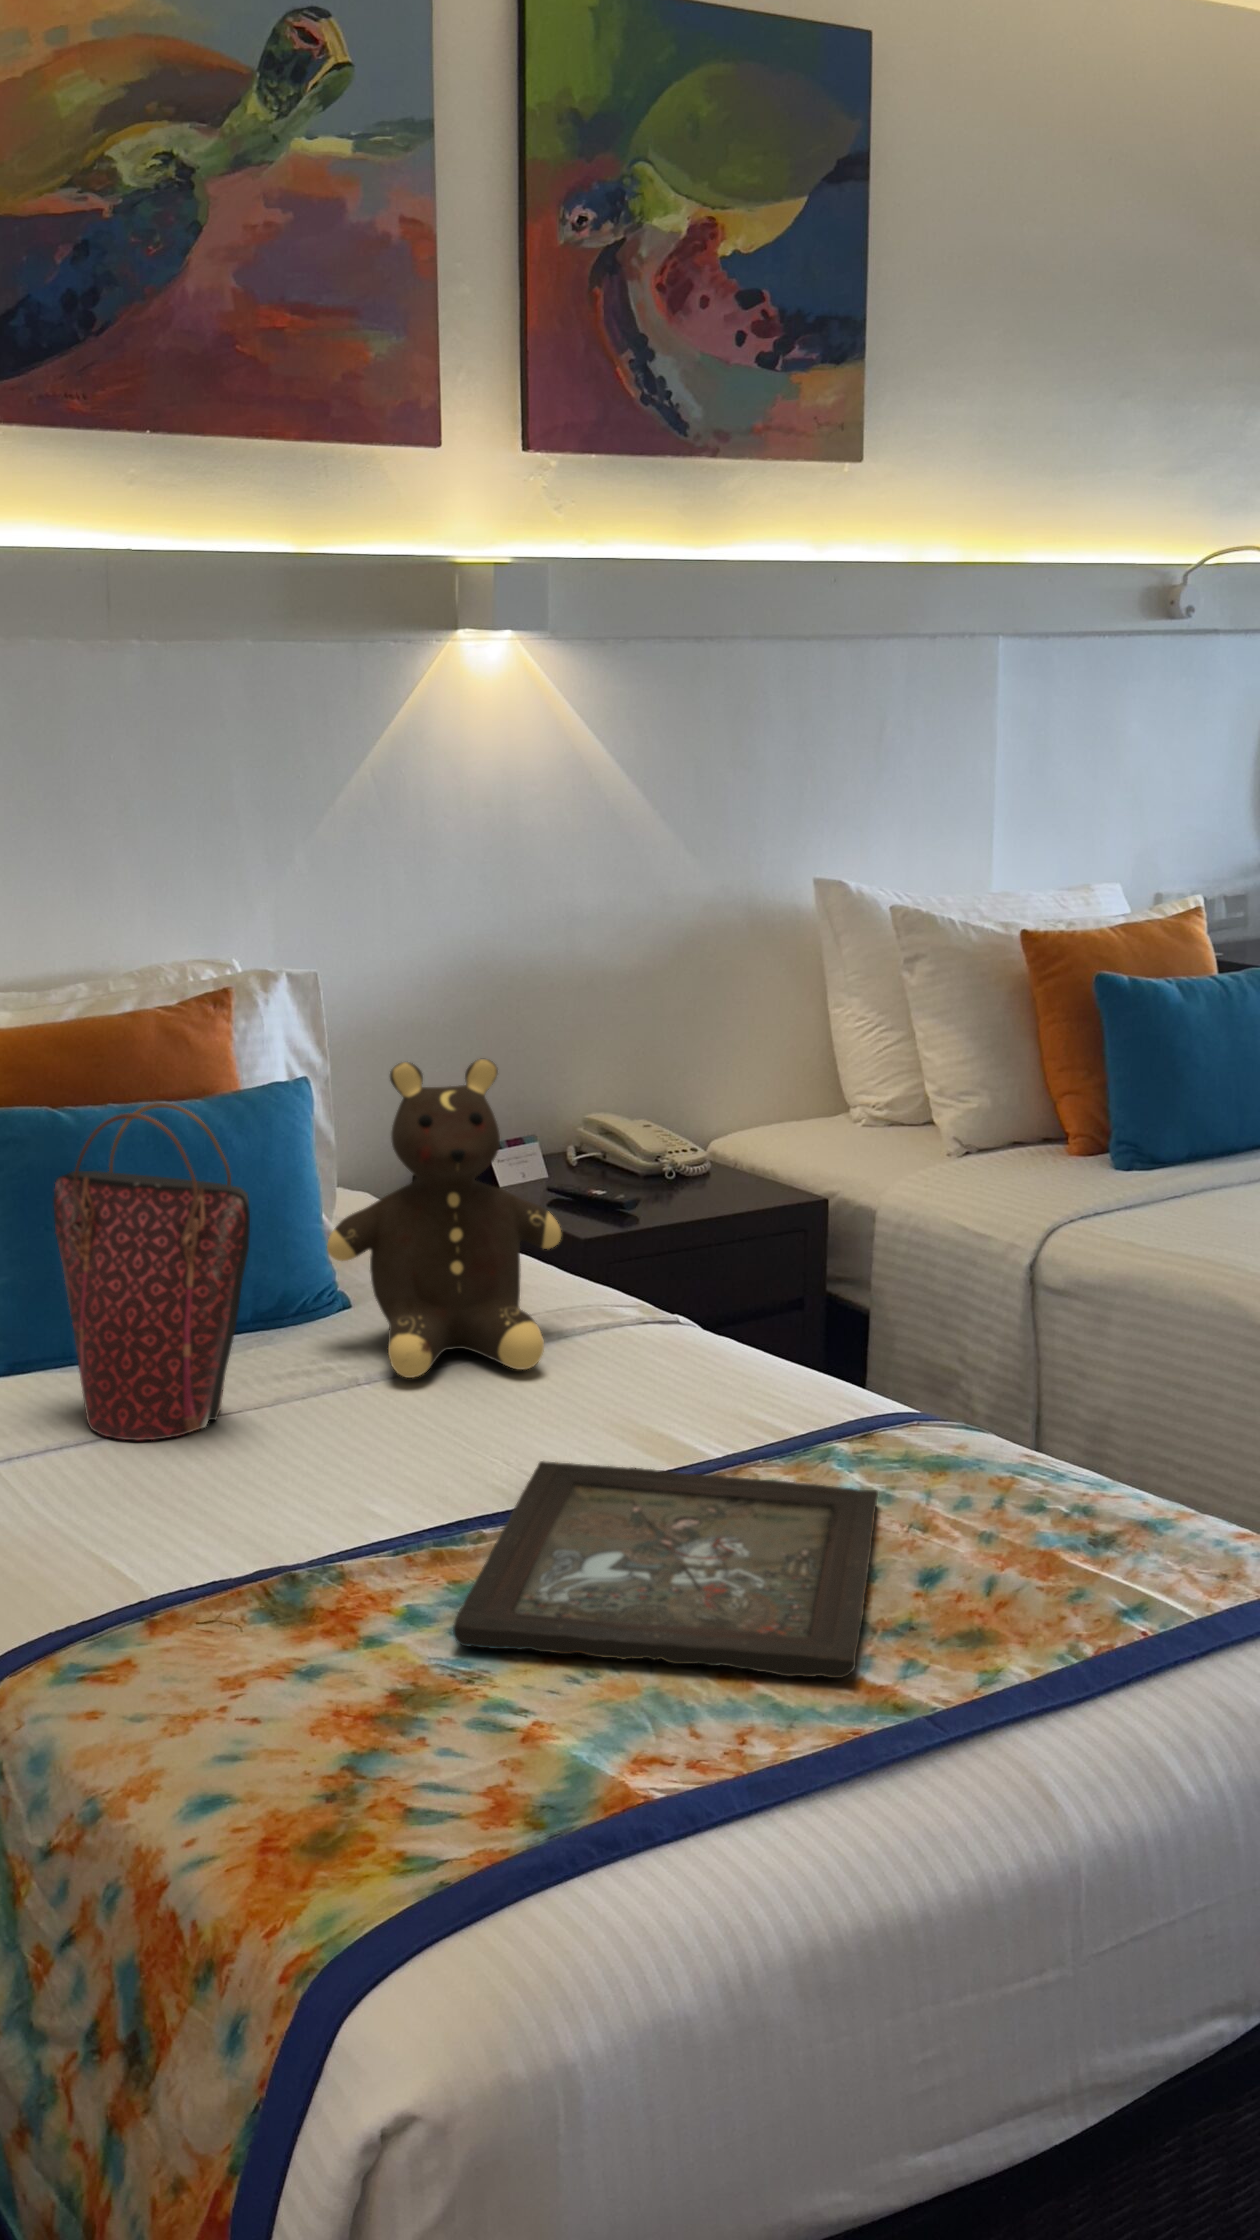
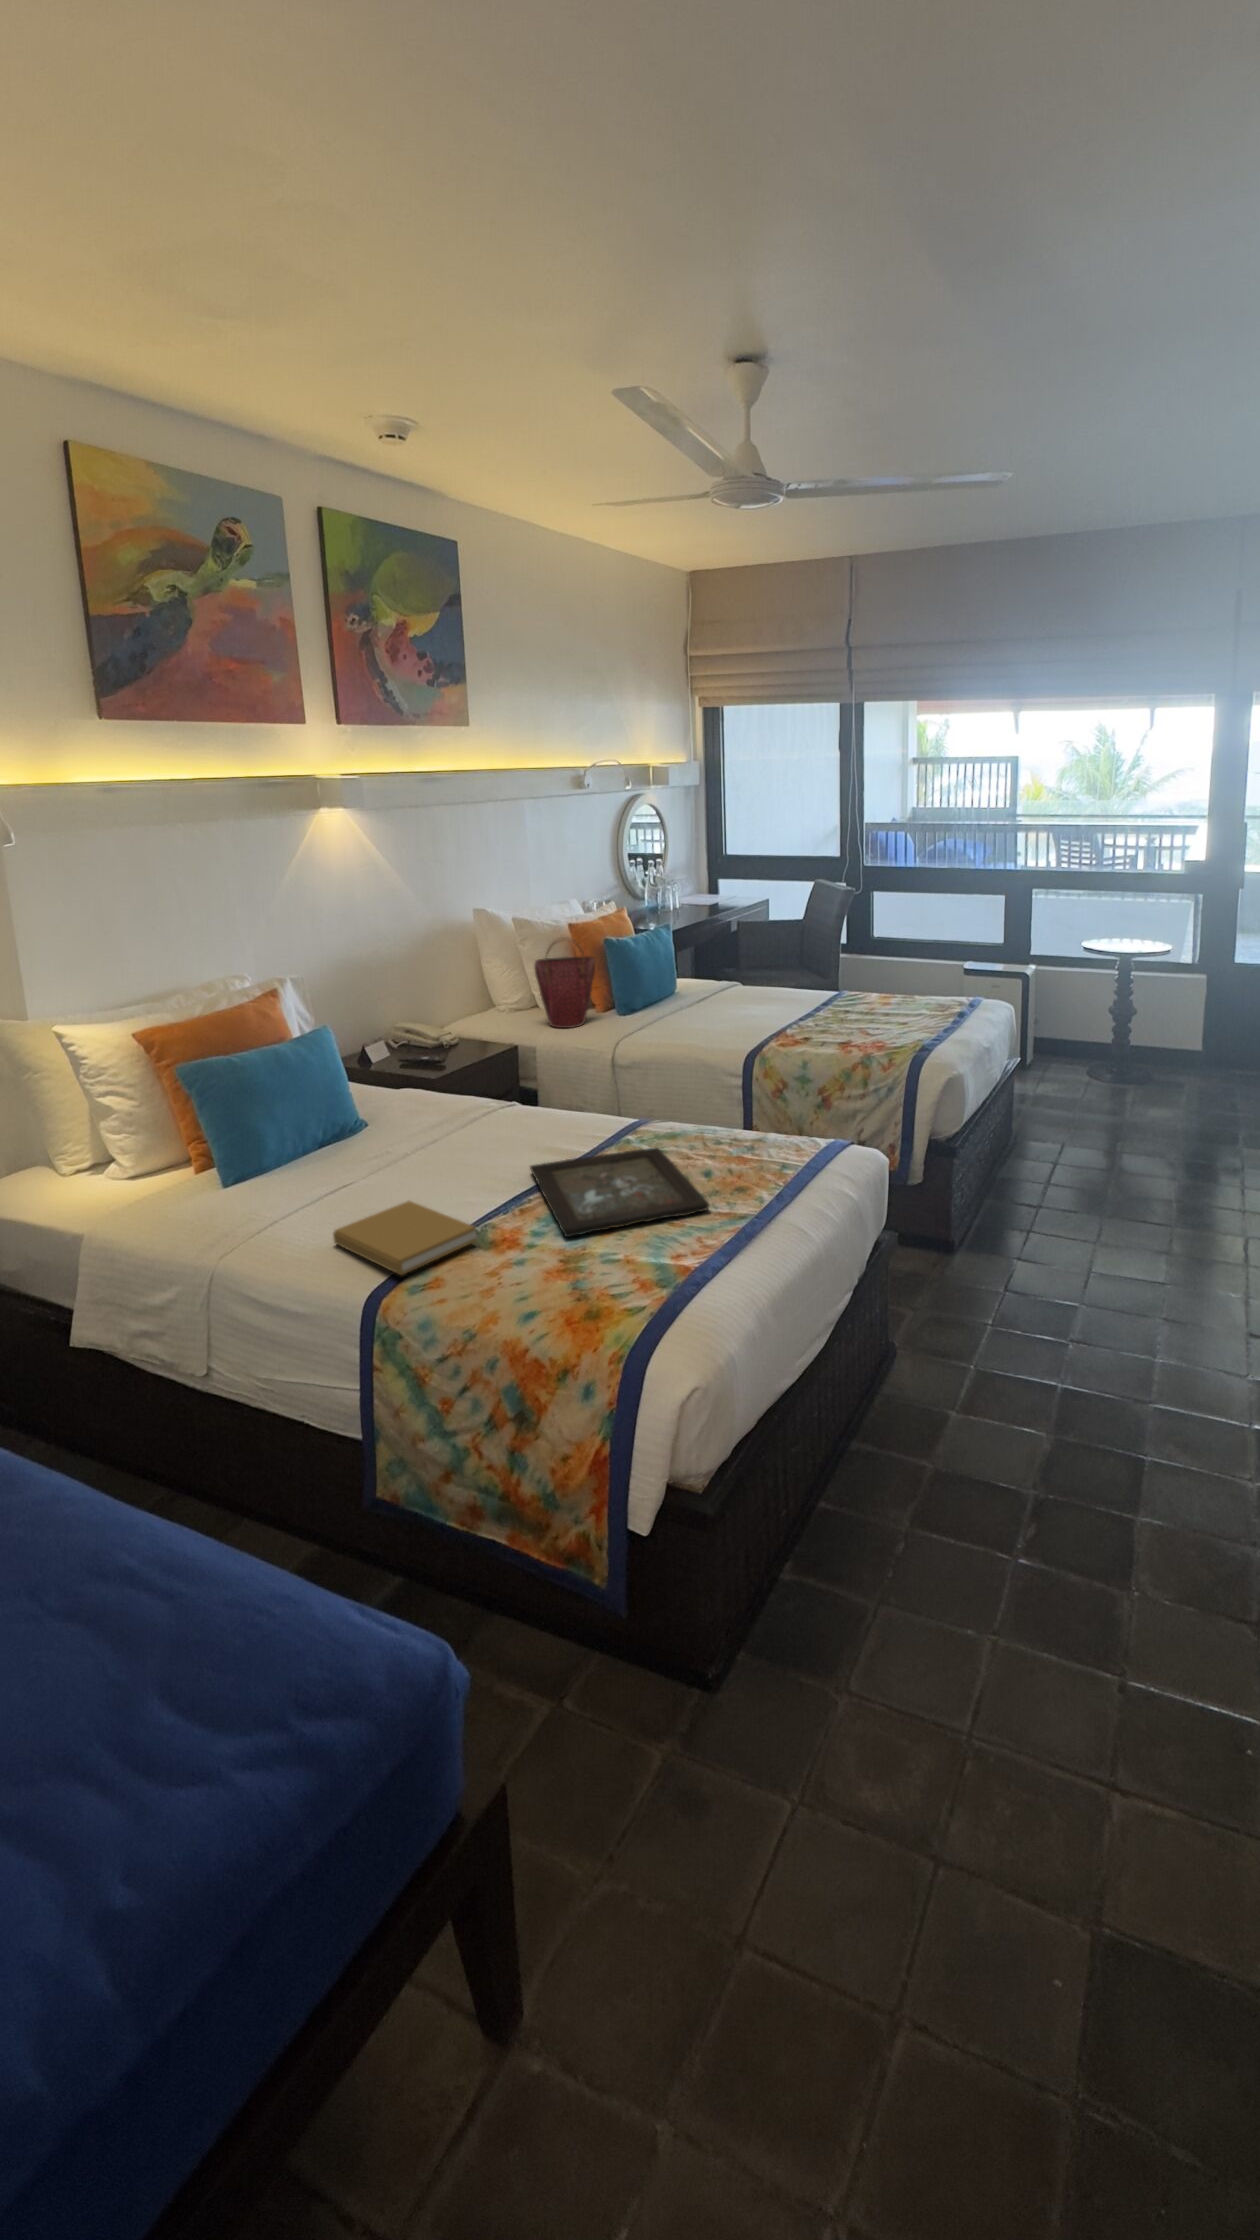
teddy bear: present [327,1059,561,1378] -> none [379,1007,487,1147]
handbag: present [53,1103,250,1441] -> present [534,938,595,1028]
book: none [26,1473,270,1626] -> present [333,1201,476,1275]

